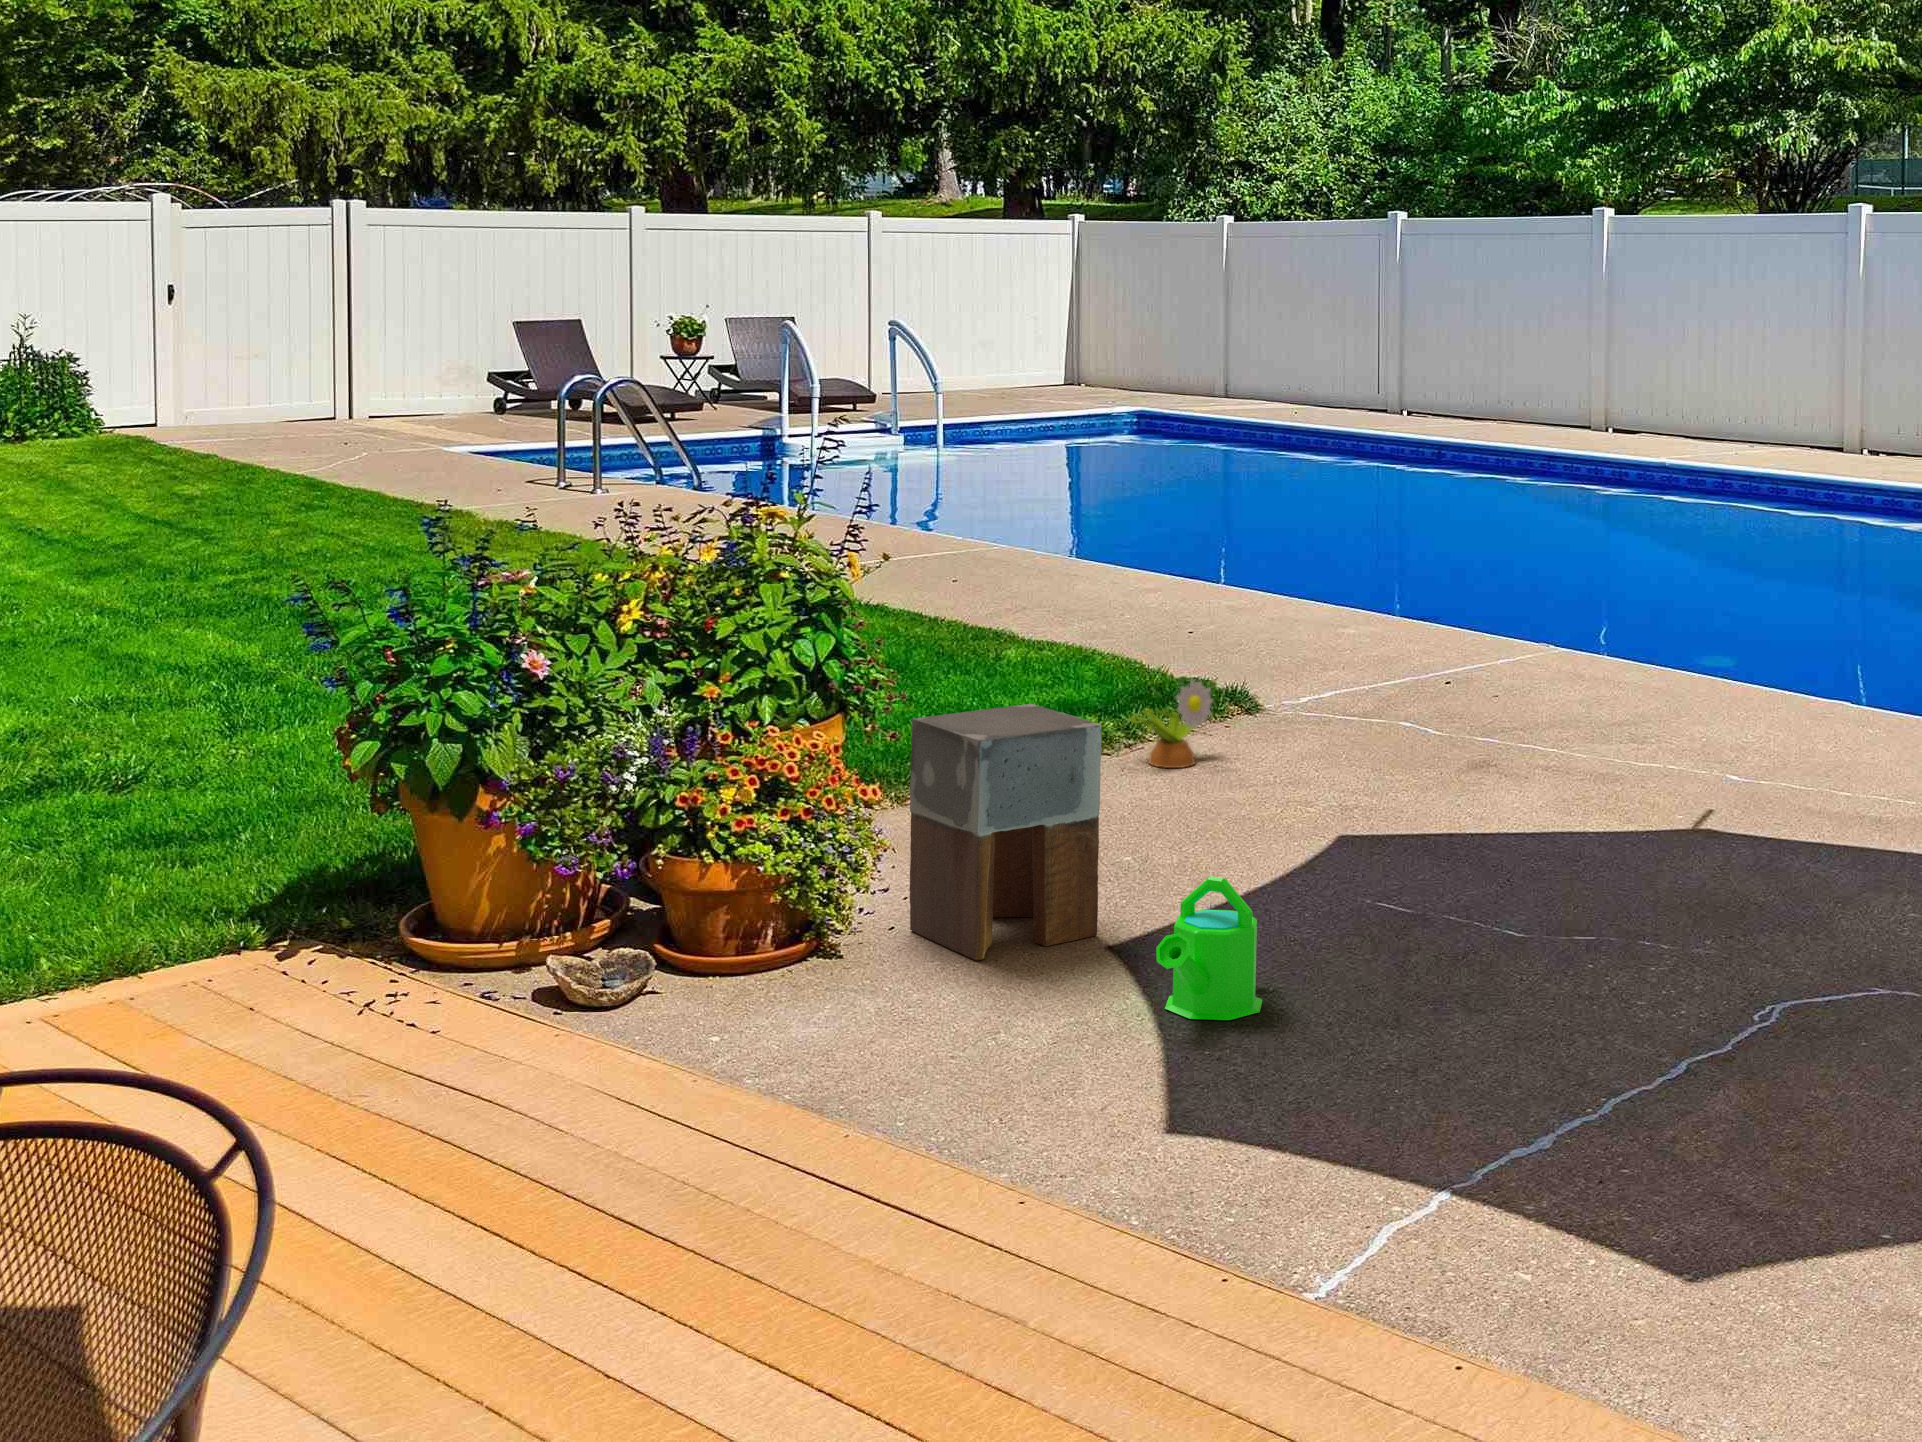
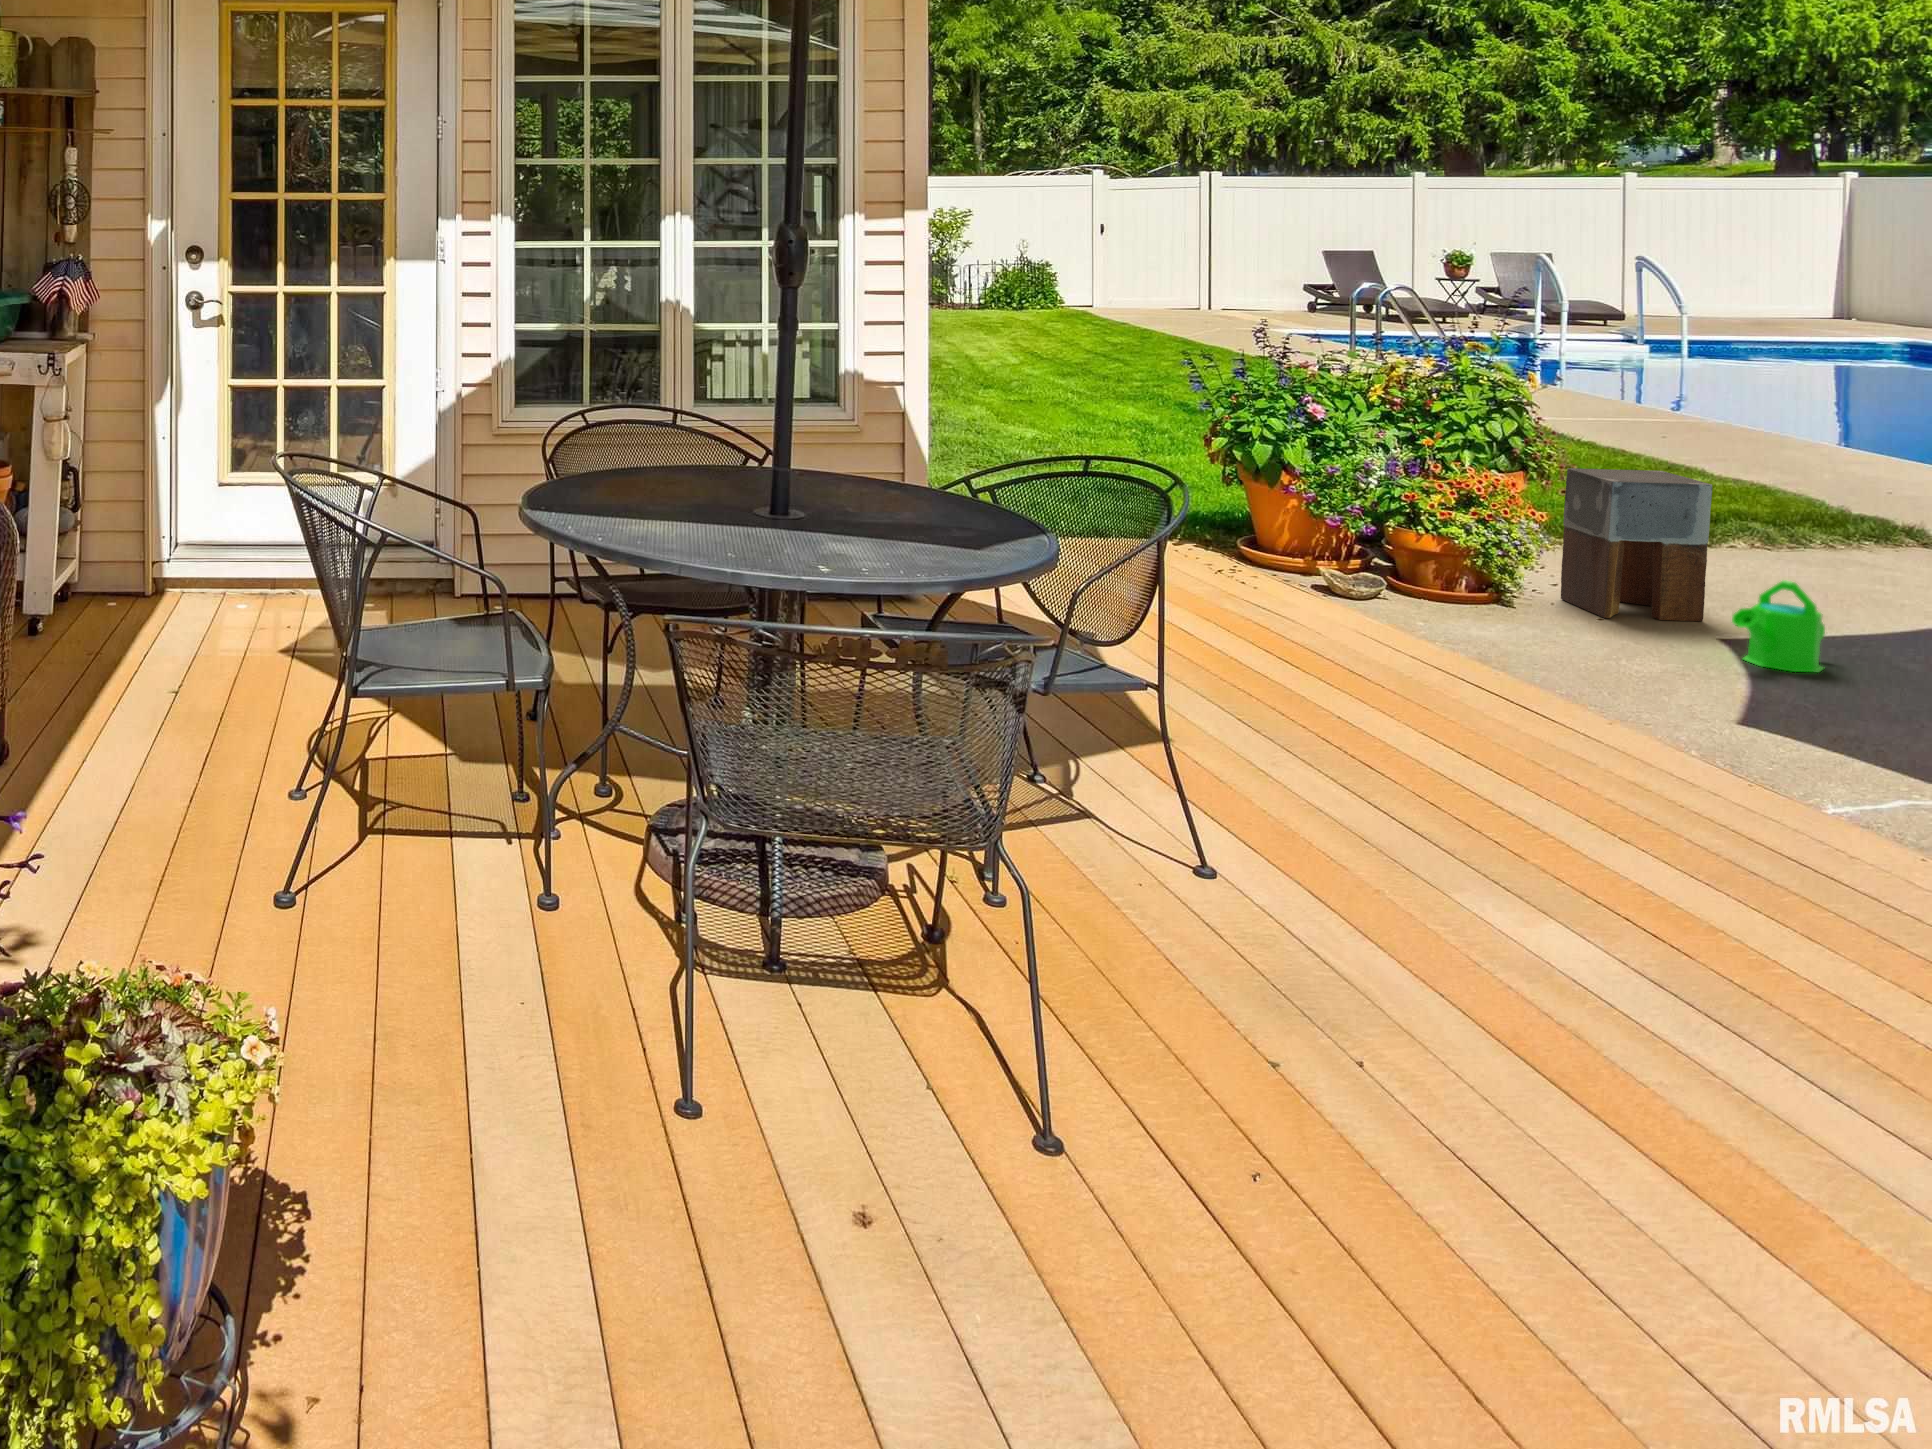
decorative plant: present [1130,679,1213,768] -> none [1768,491,1852,555]

